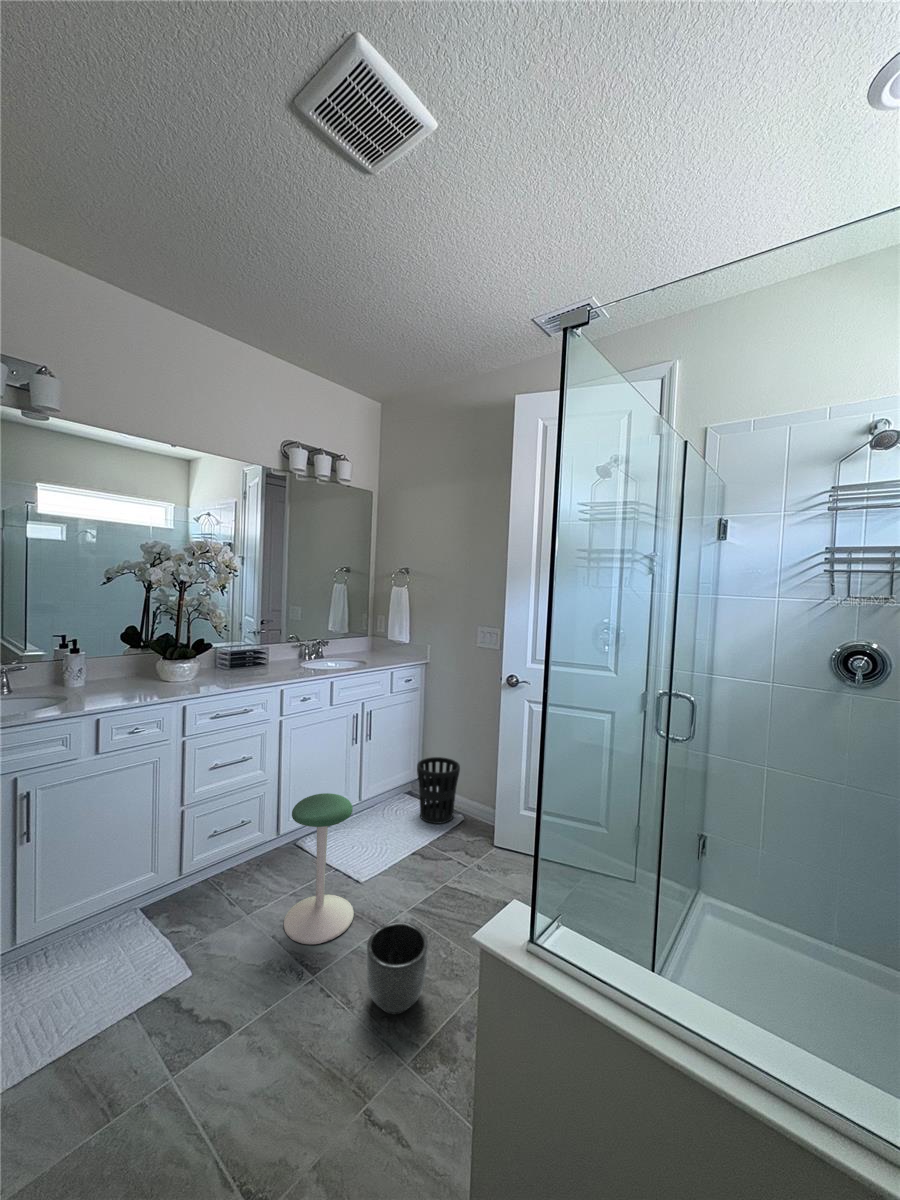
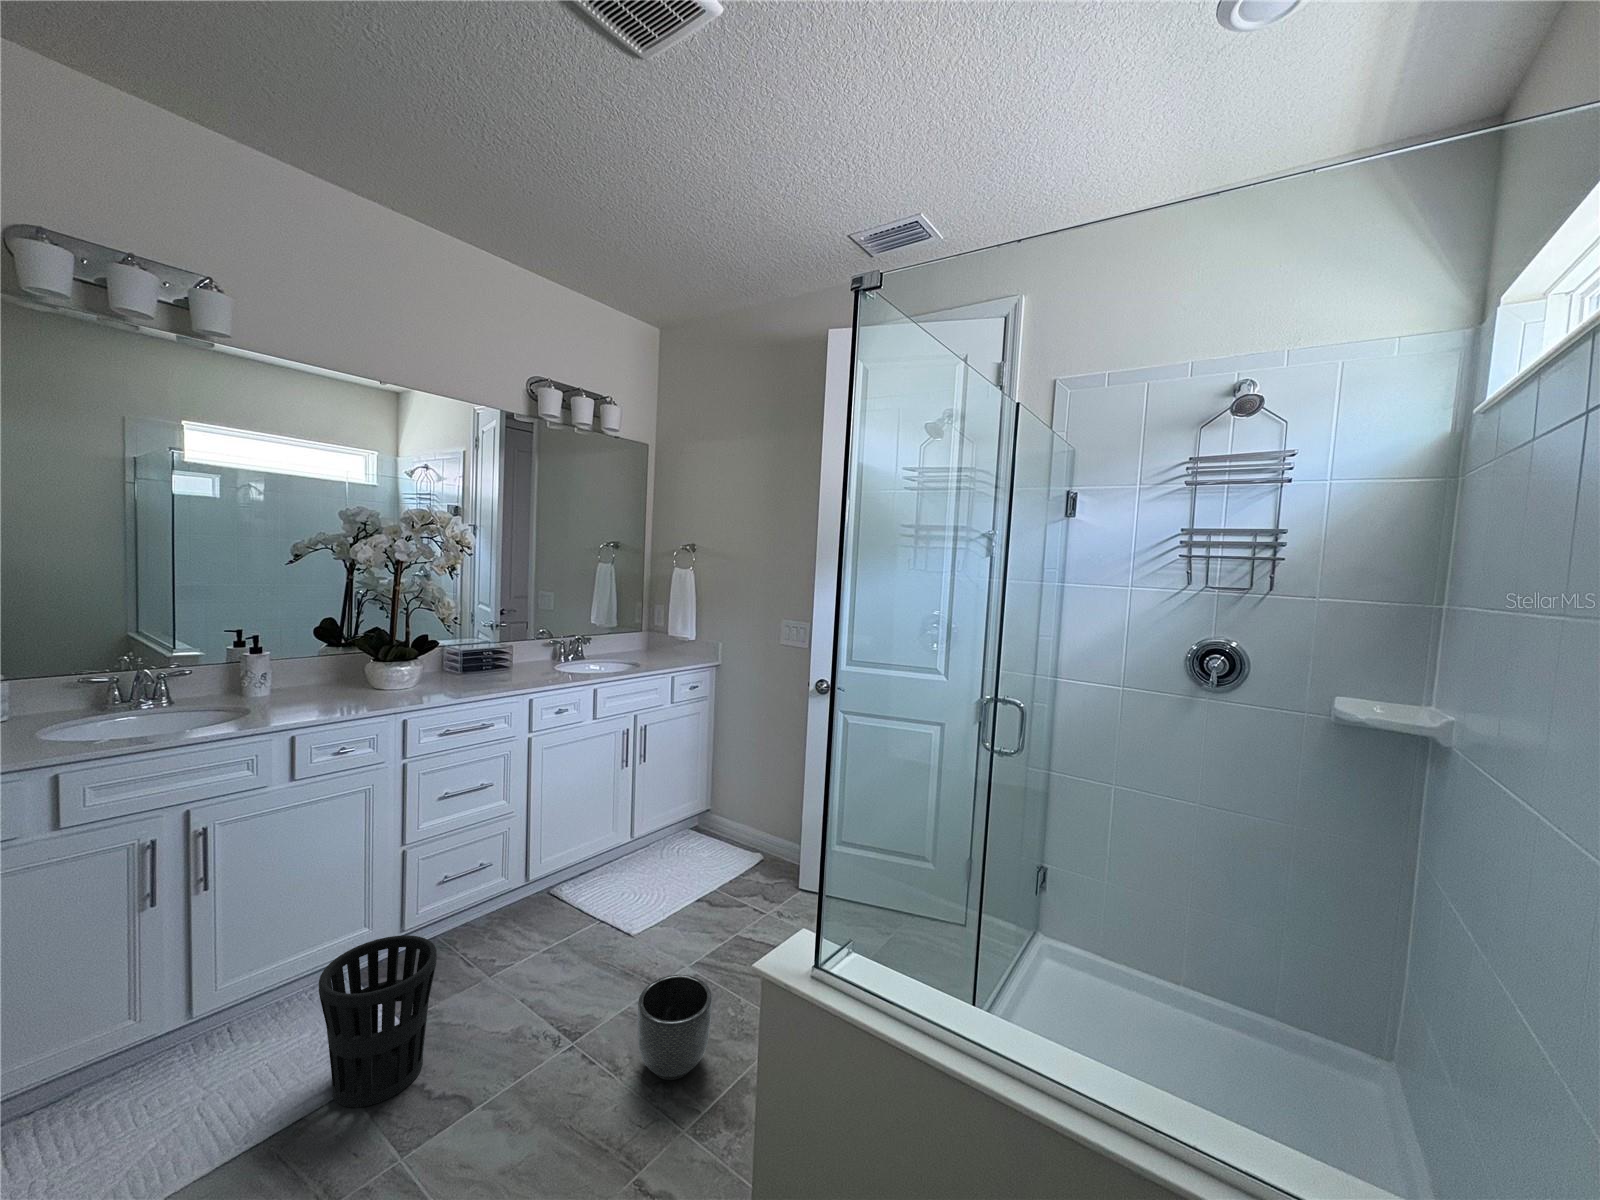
wastebasket: present [417,757,460,824] -> present [319,935,437,1107]
stool: present [284,793,354,944] -> none [535,826,623,1008]

